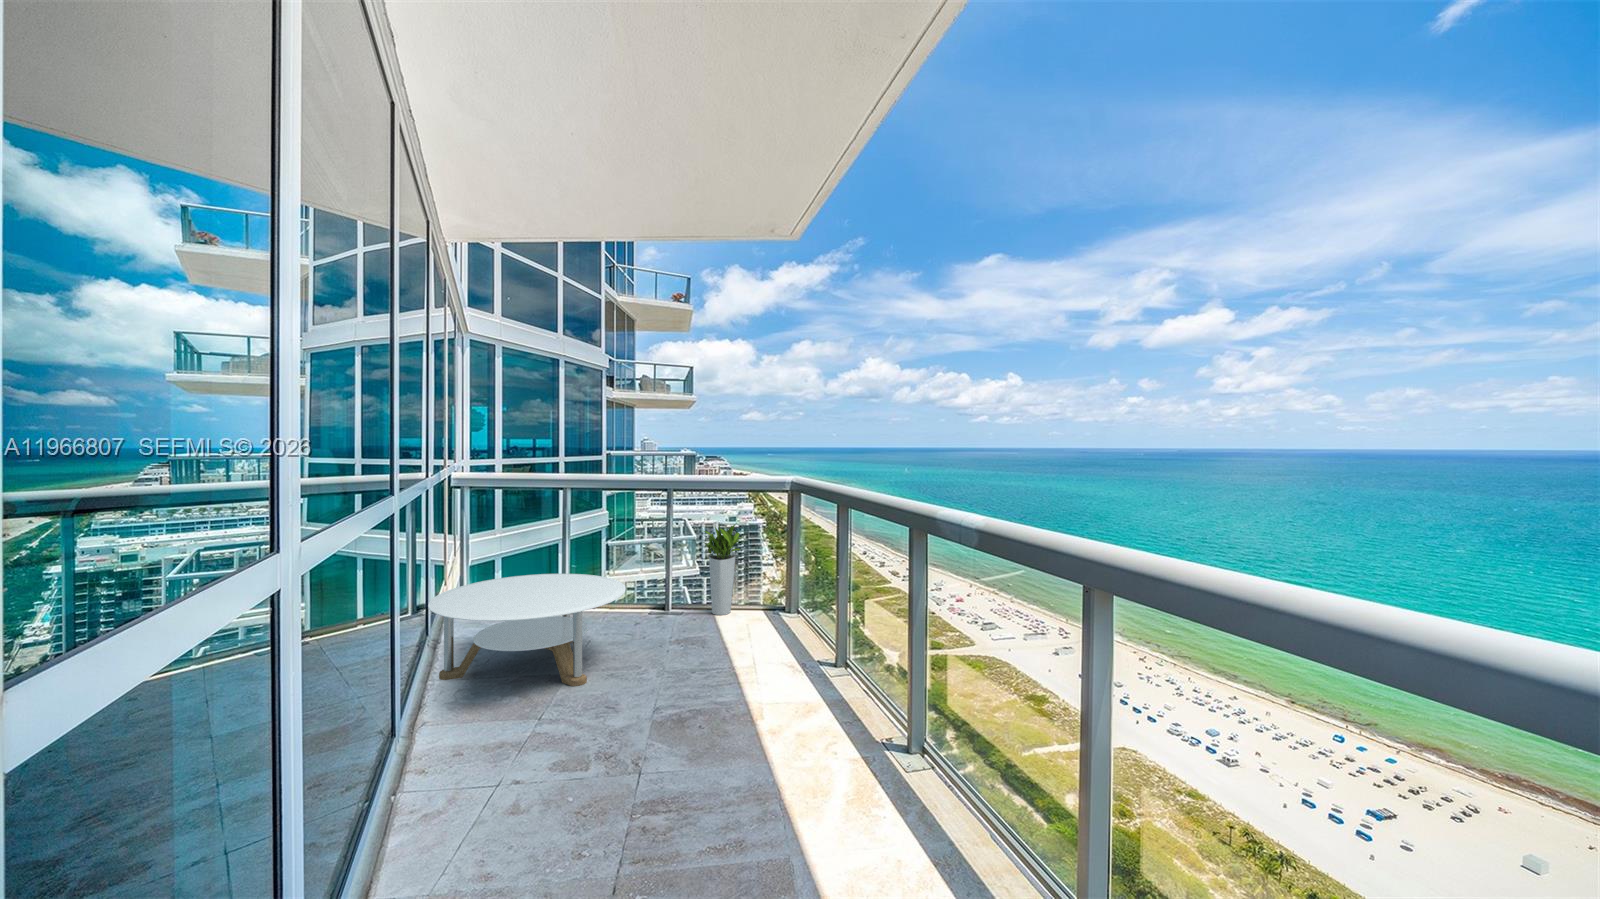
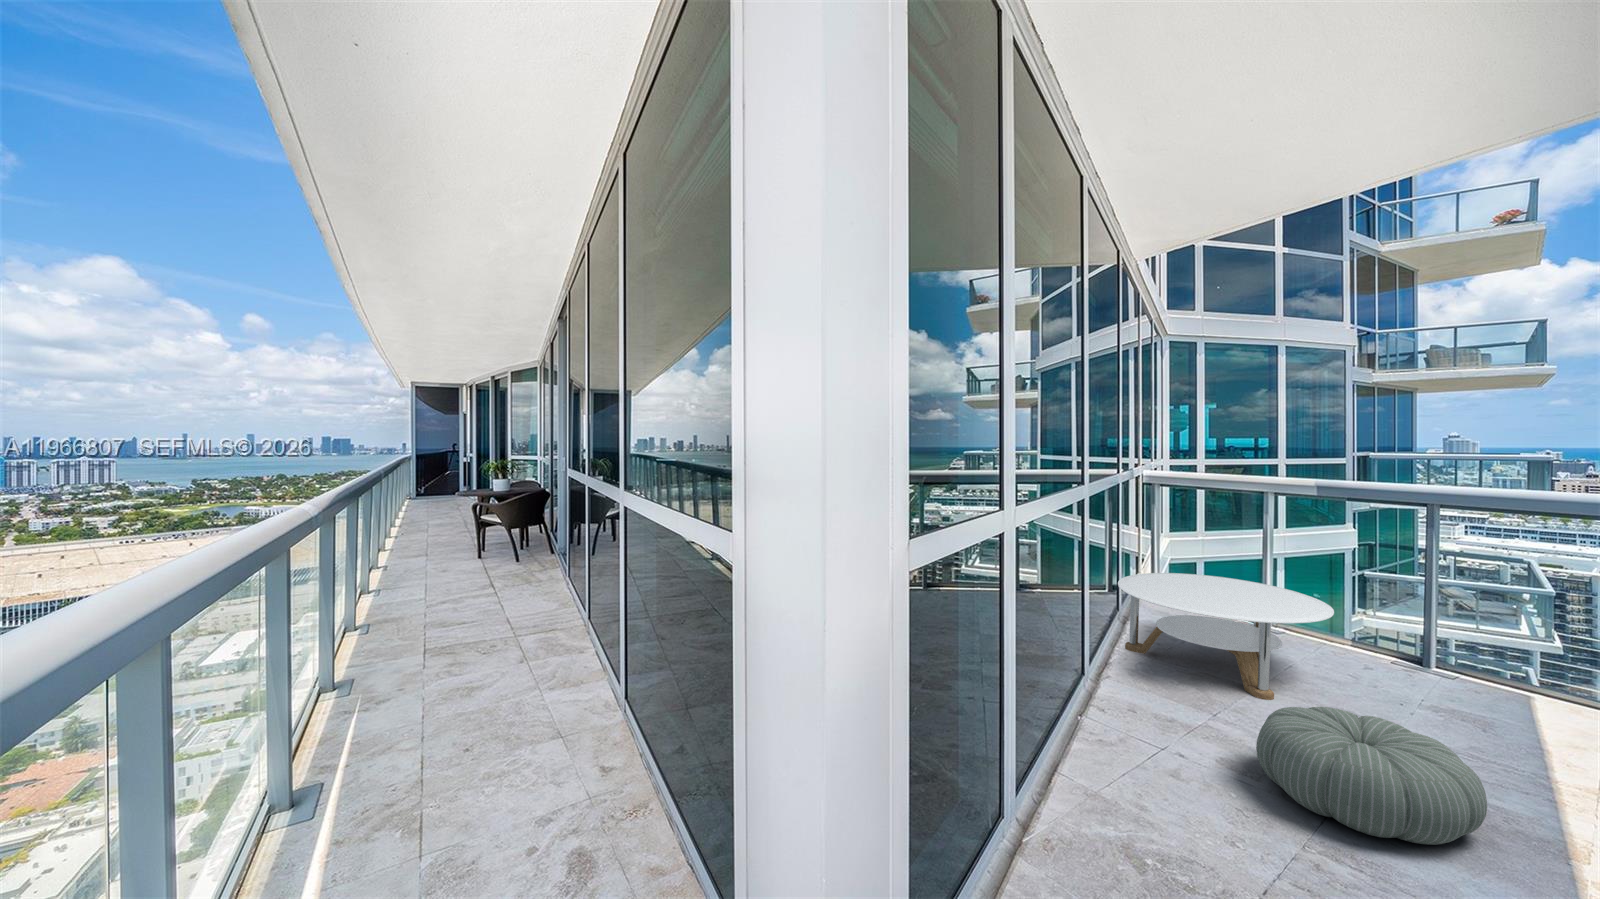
planter: present [704,524,742,615] -> none [1470,563,1562,690]
pouf: none [586,672,738,782] -> present [1256,707,1487,845]

